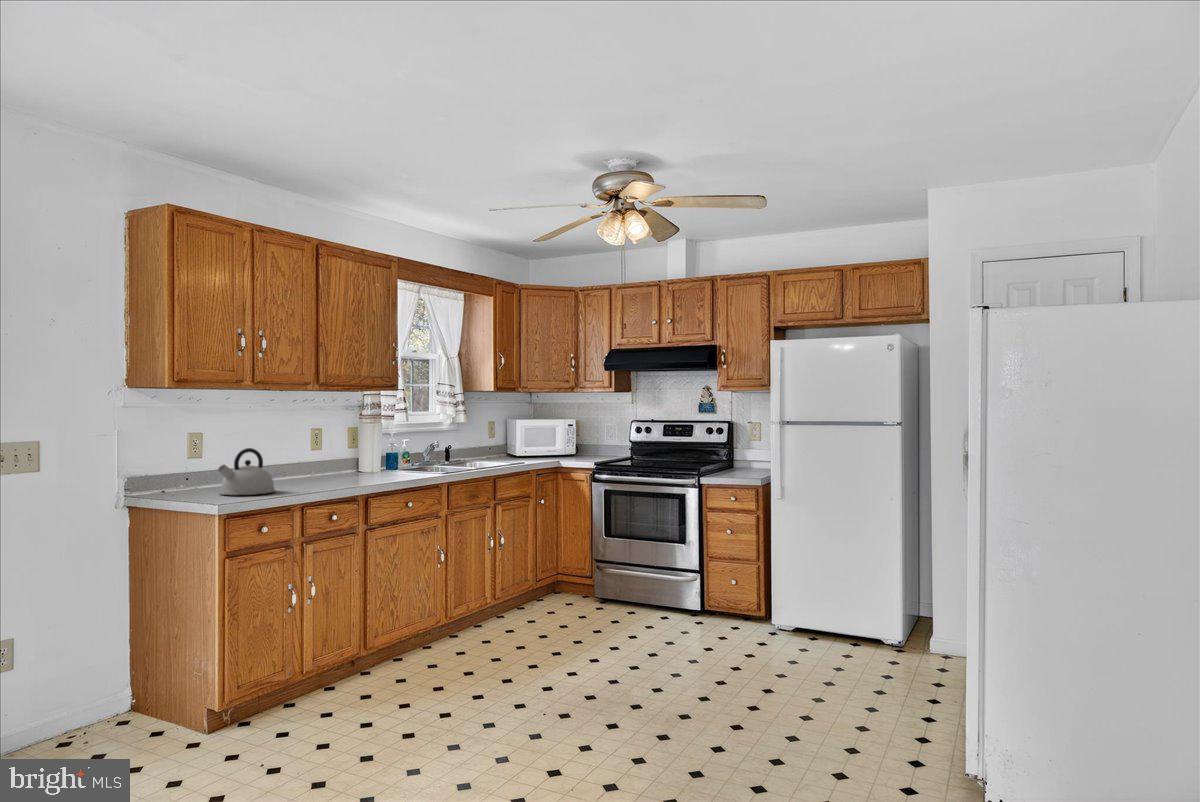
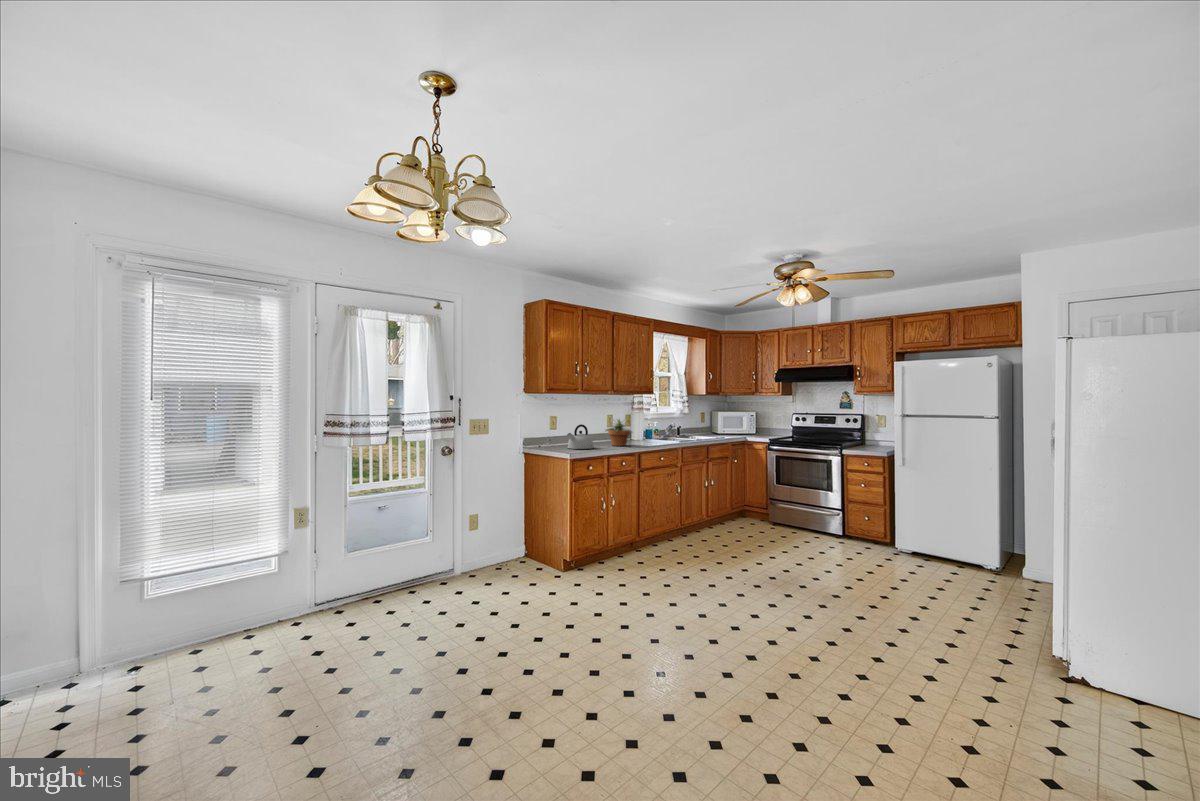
potted plant: none [298,433,357,486] -> present [606,419,632,446]

